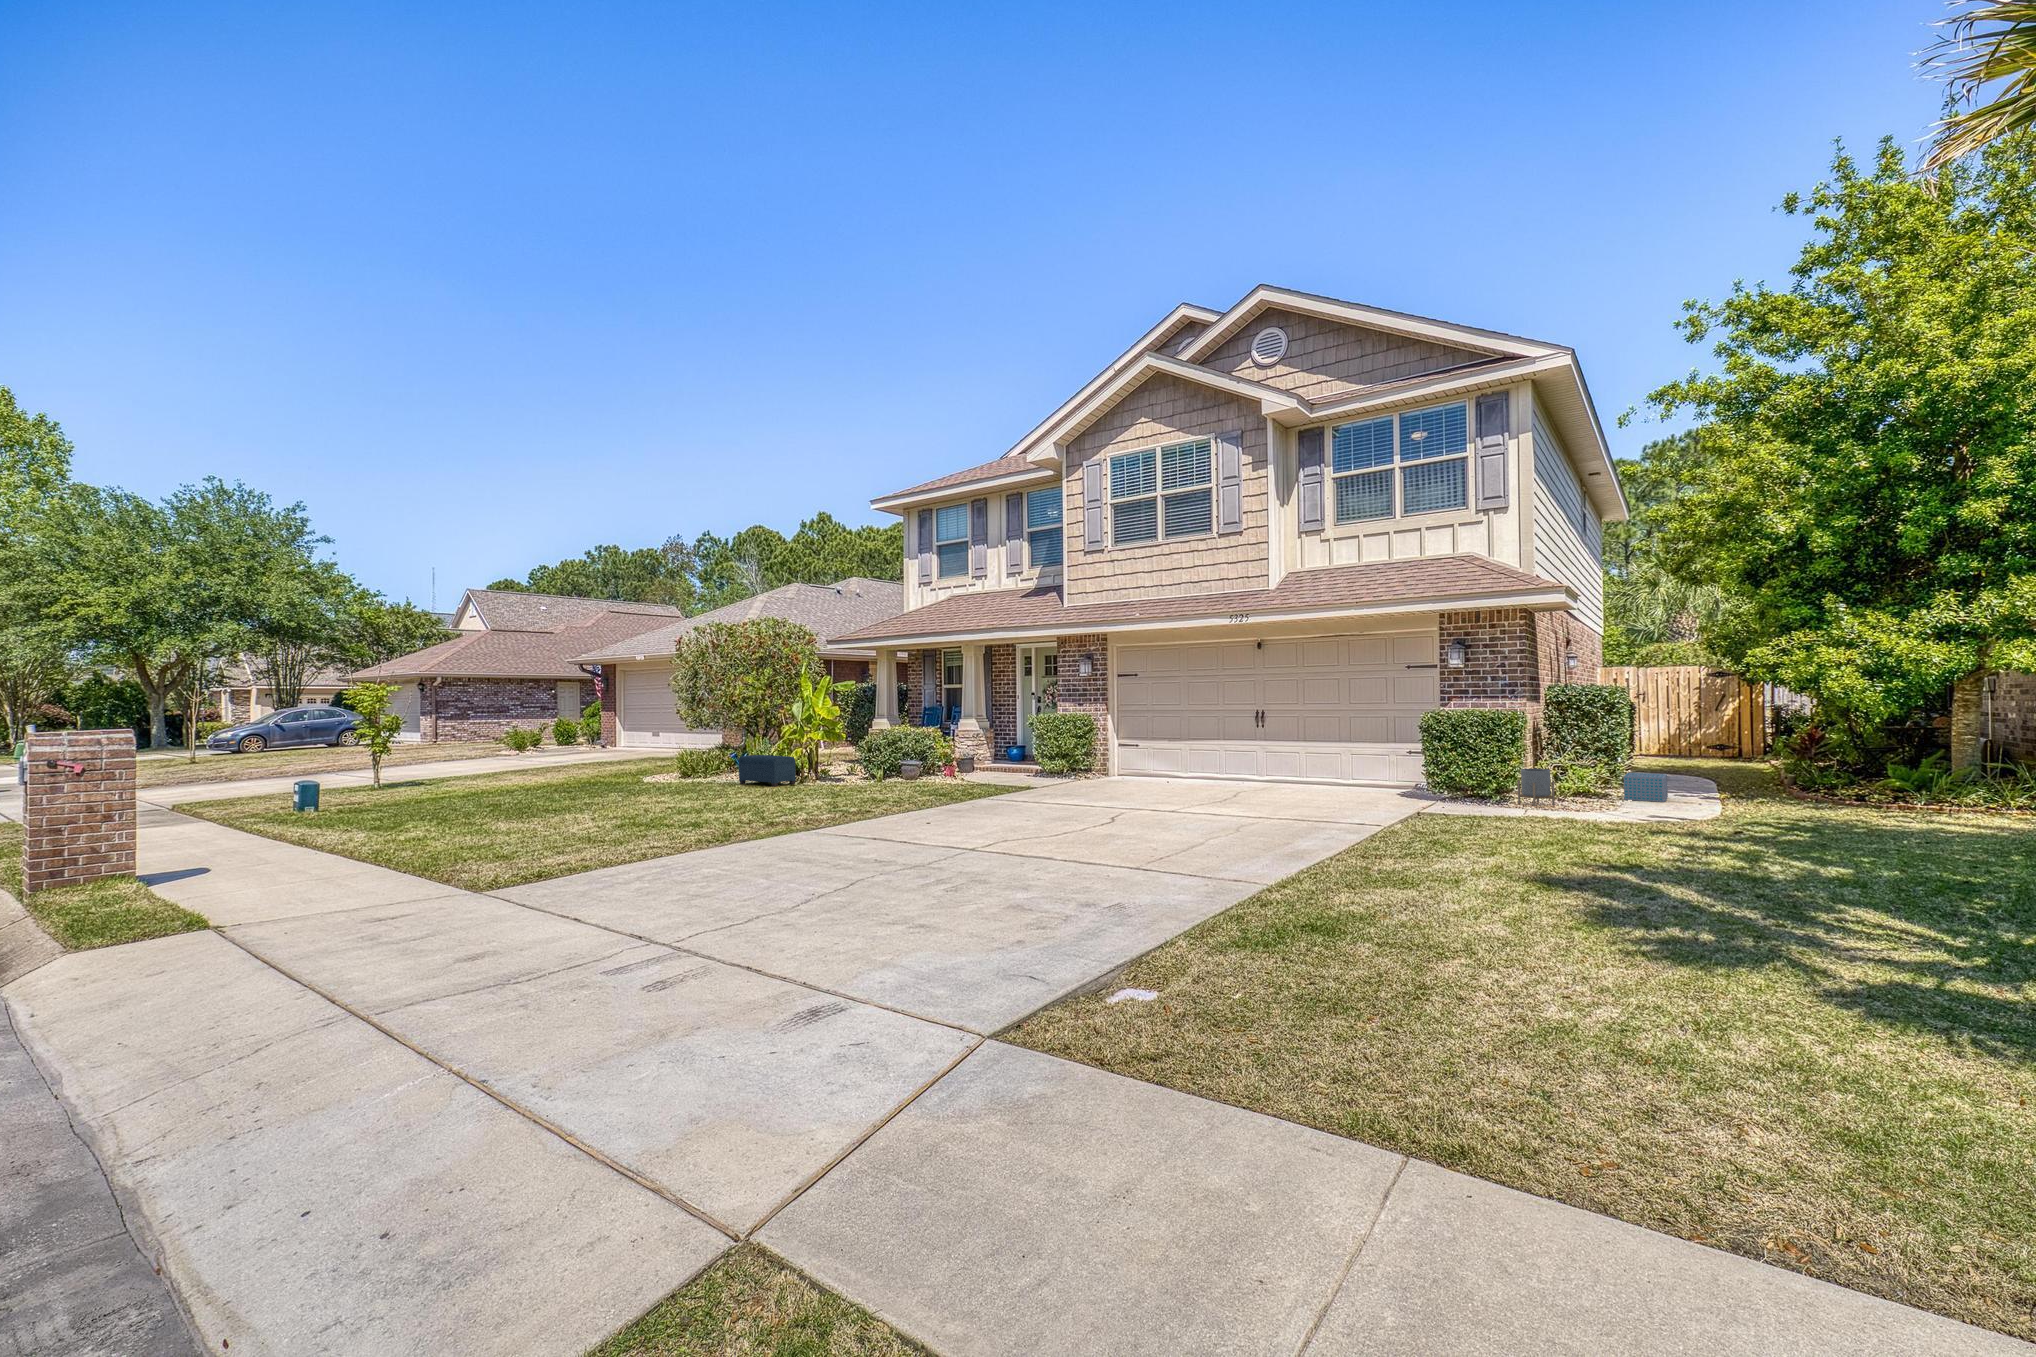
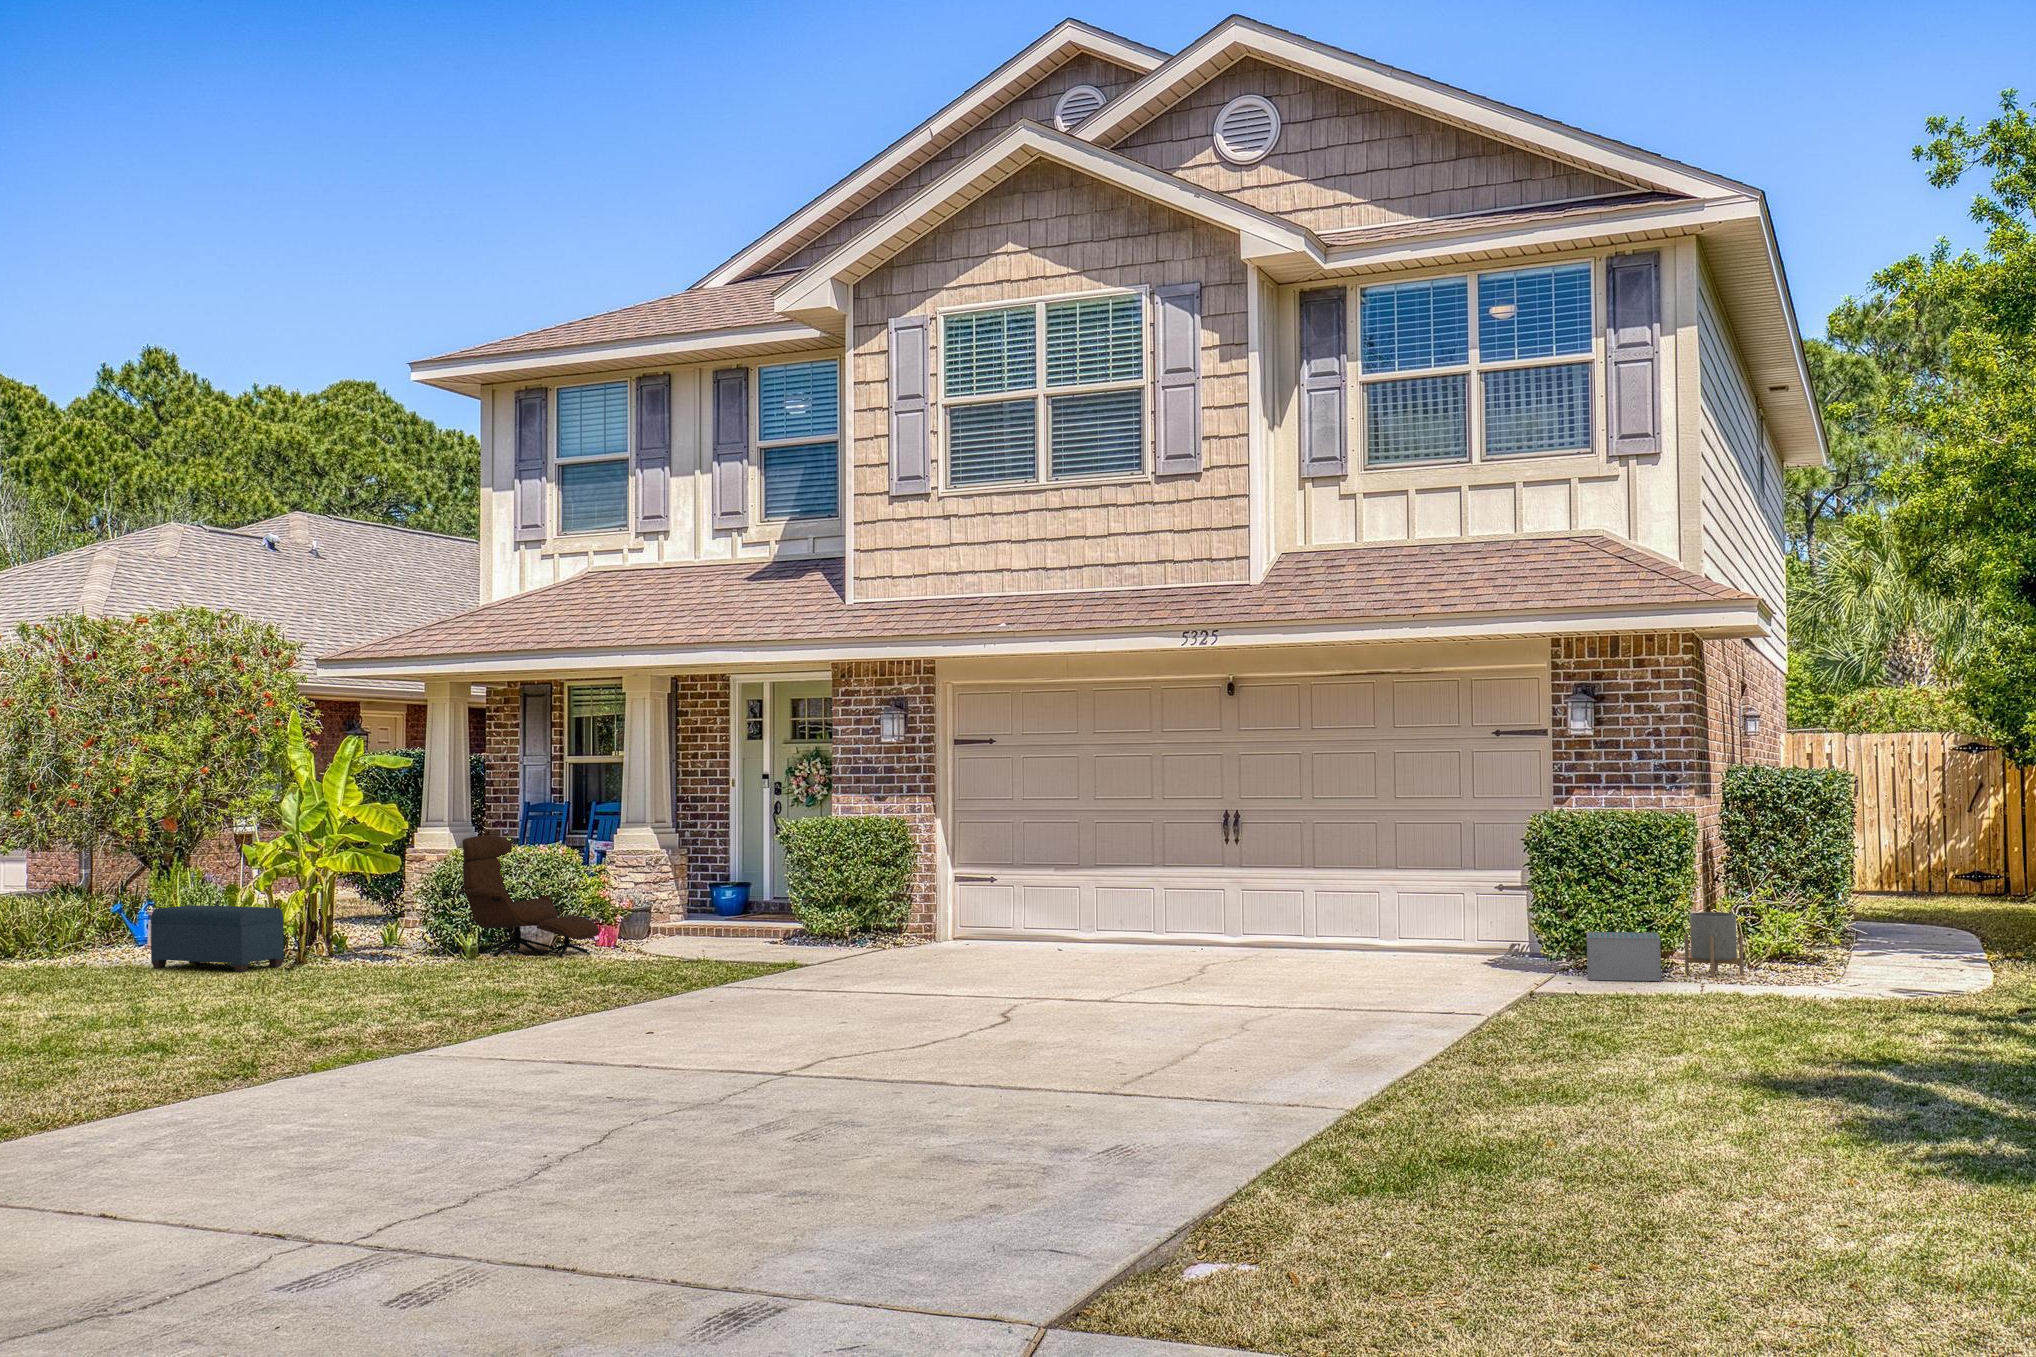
lounge chair: none [879,722,943,782] -> present [463,835,599,957]
storage box: present [1624,773,1668,802] -> present [1586,932,1661,981]

